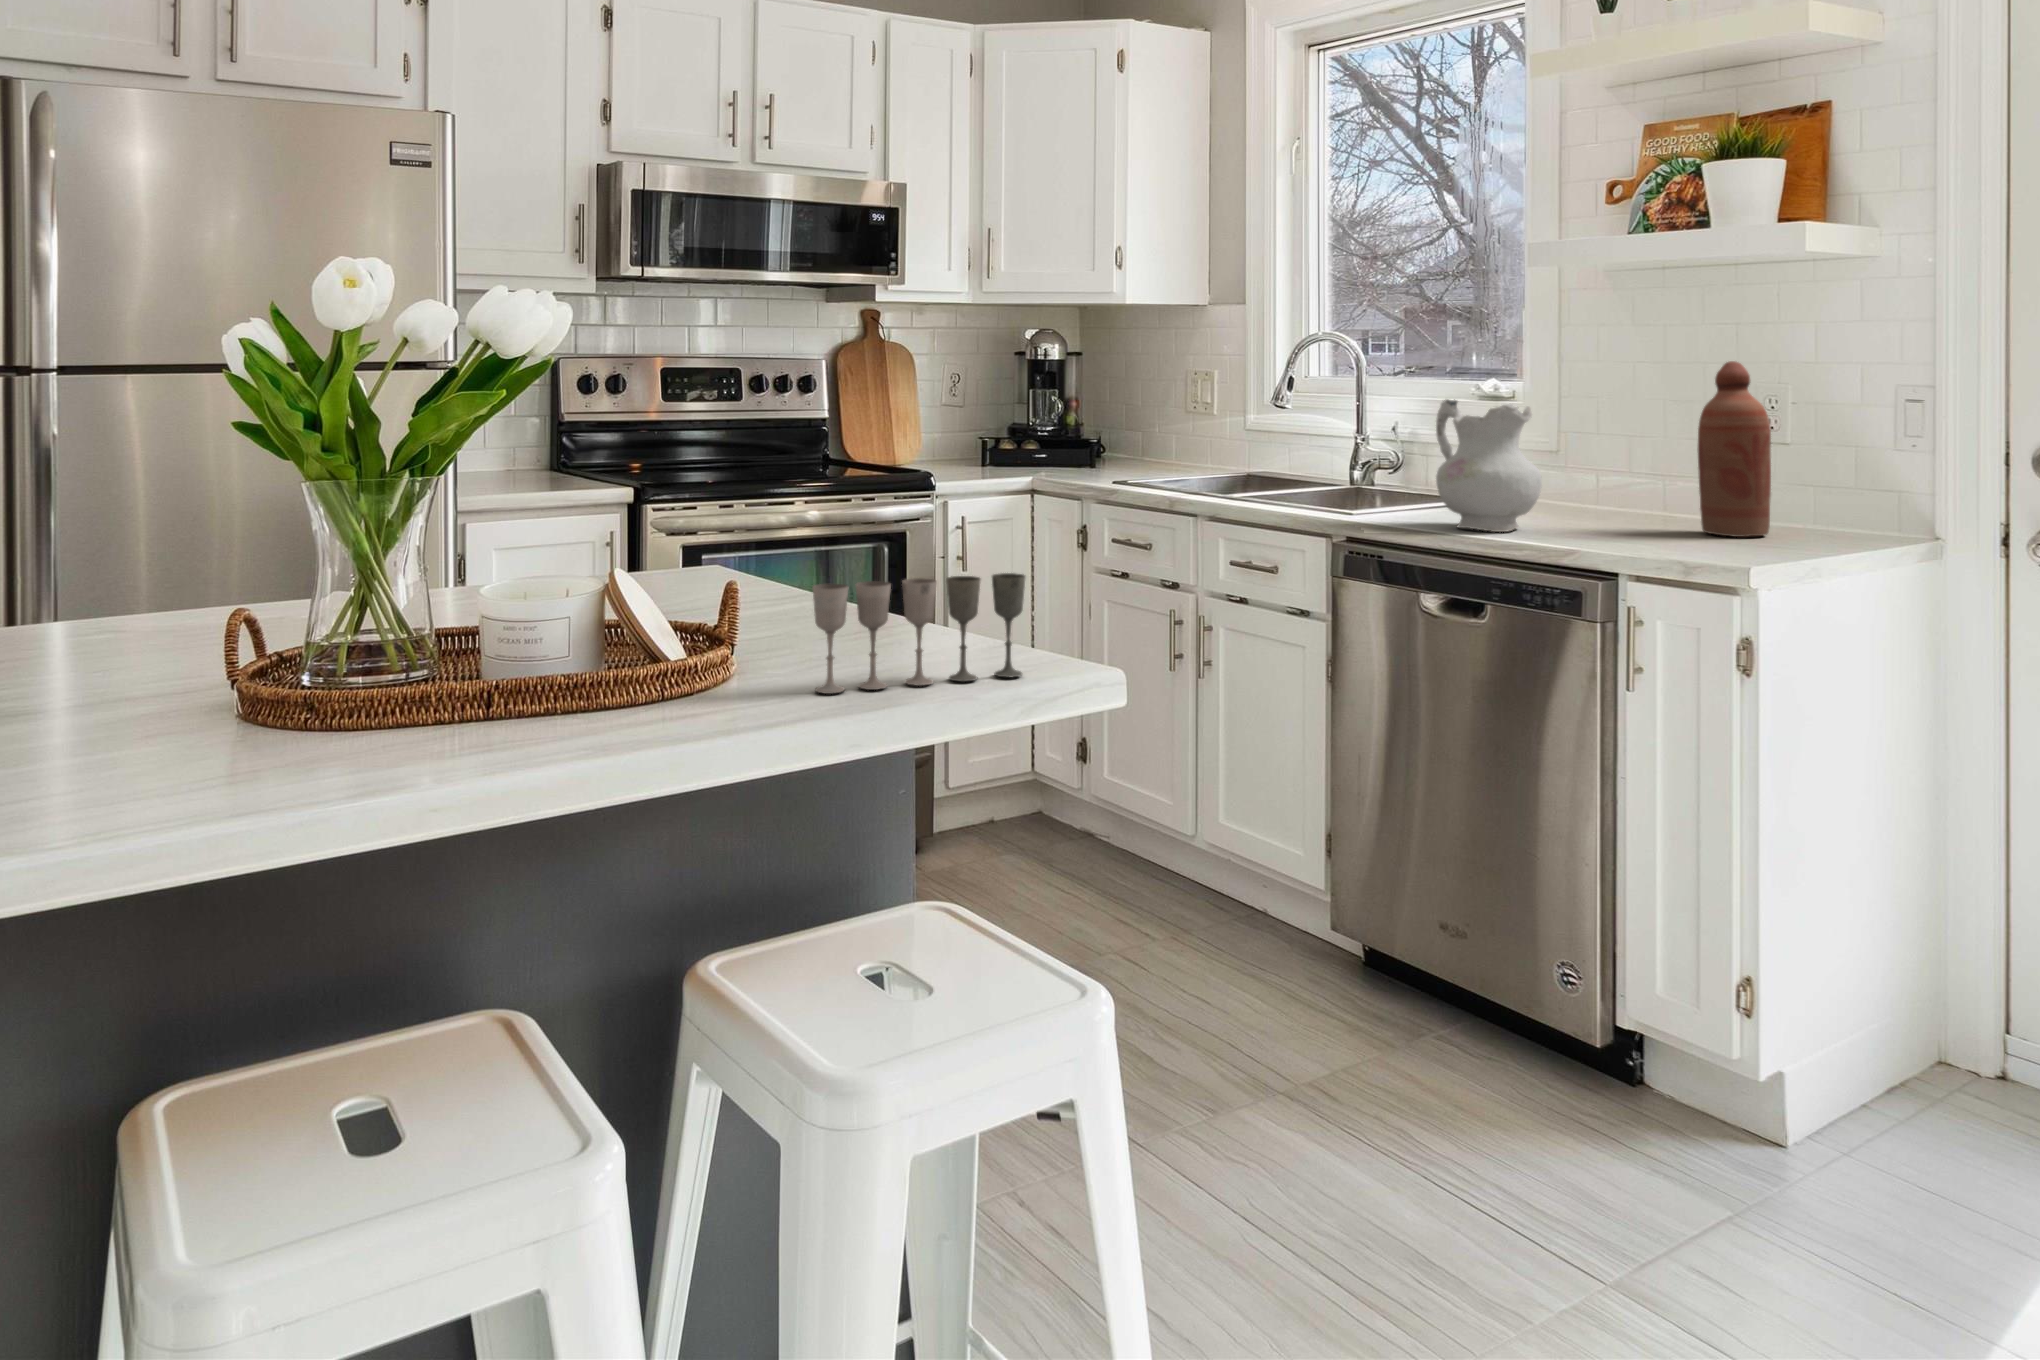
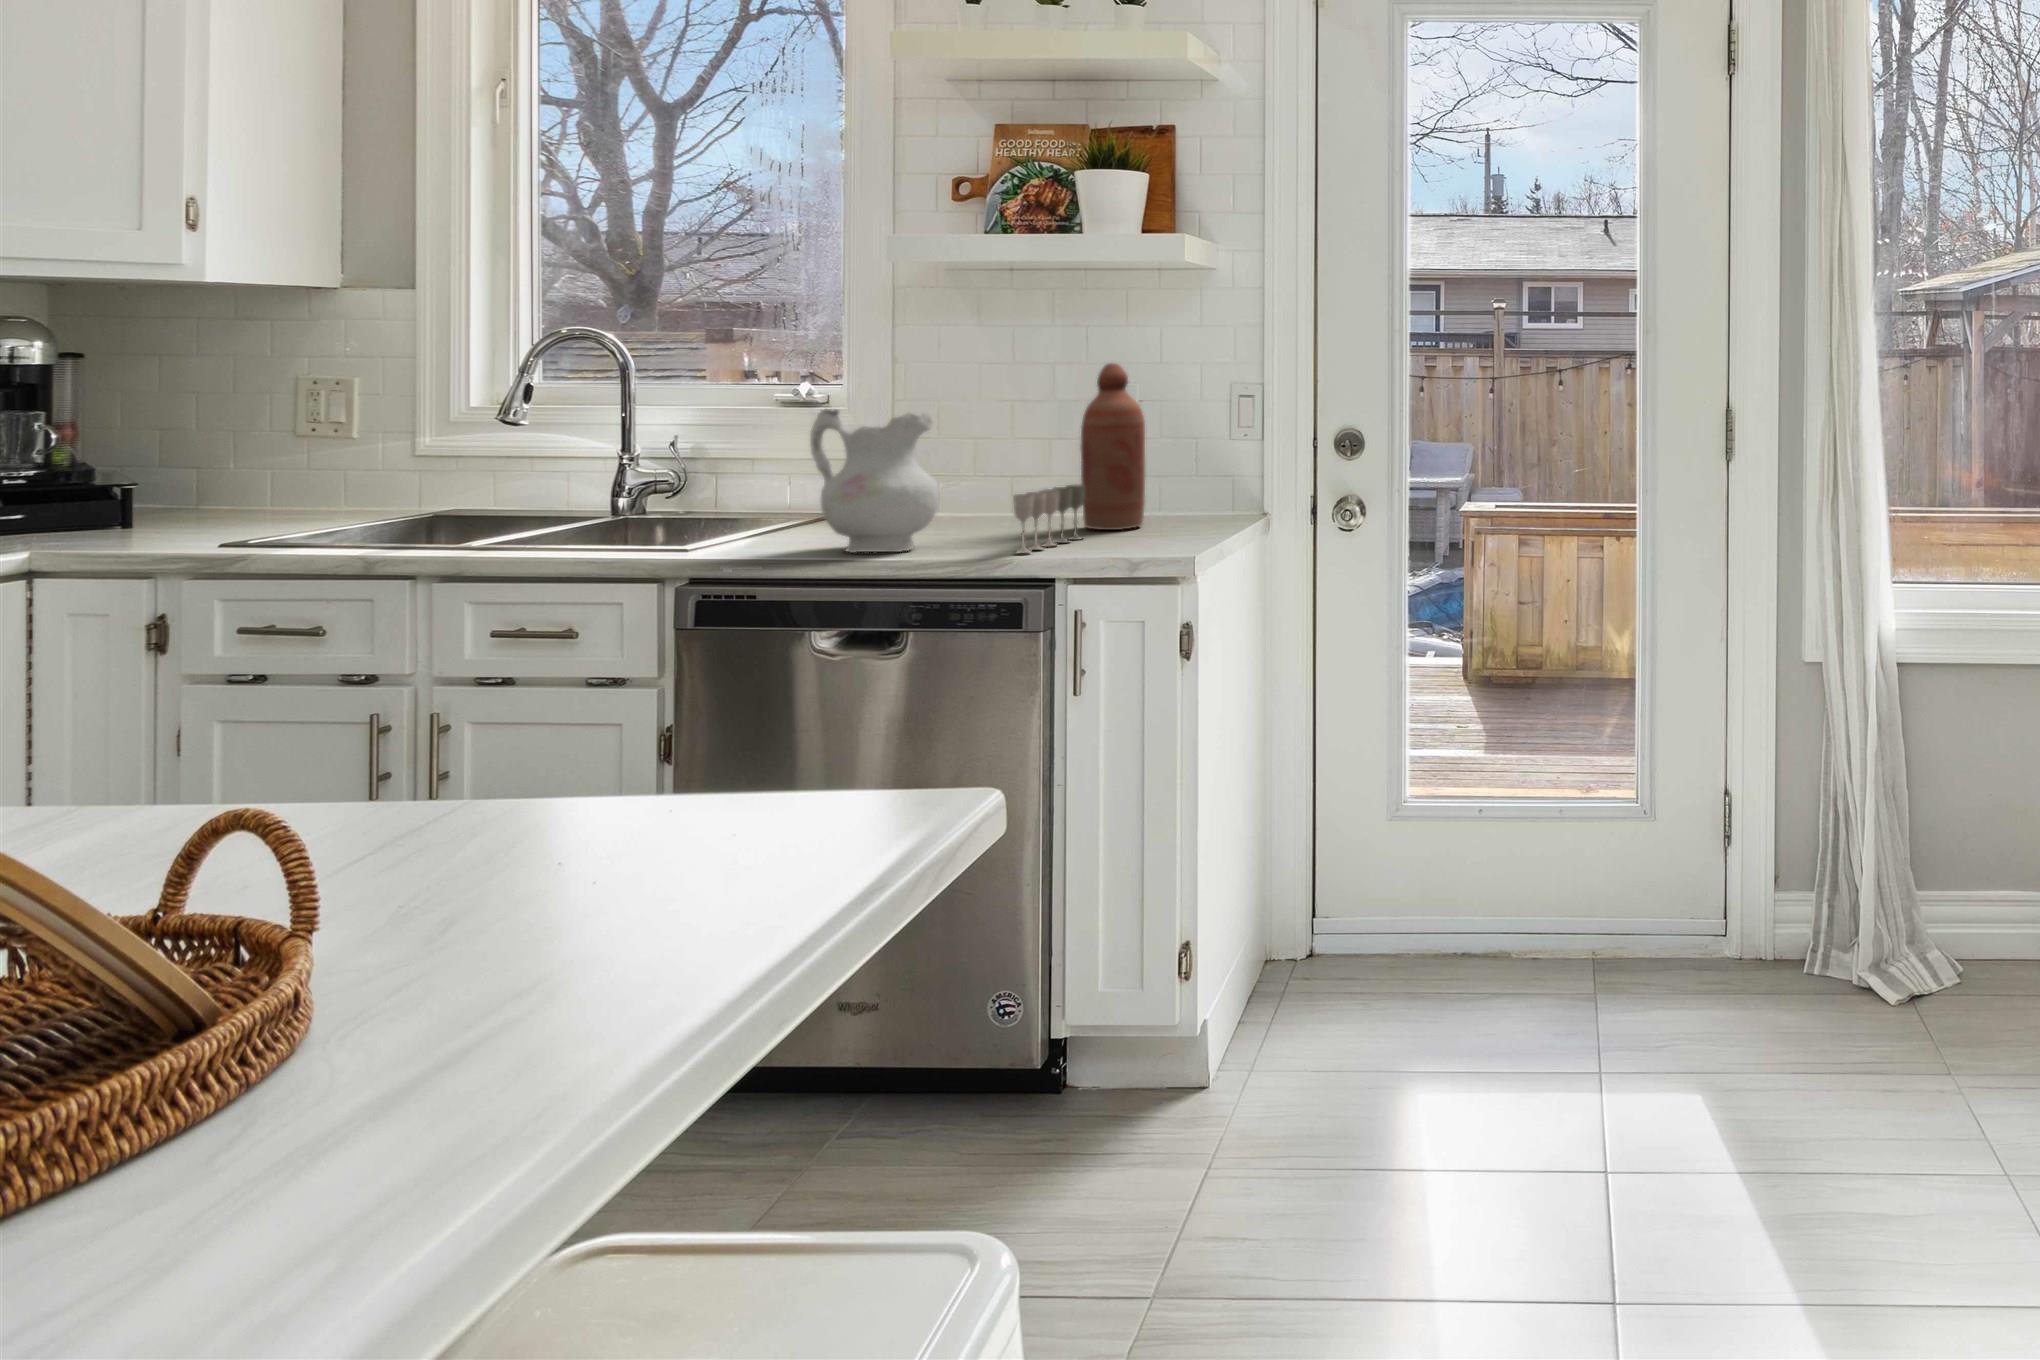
wine glass: present [812,573,1025,694] -> present [1013,484,1085,553]

